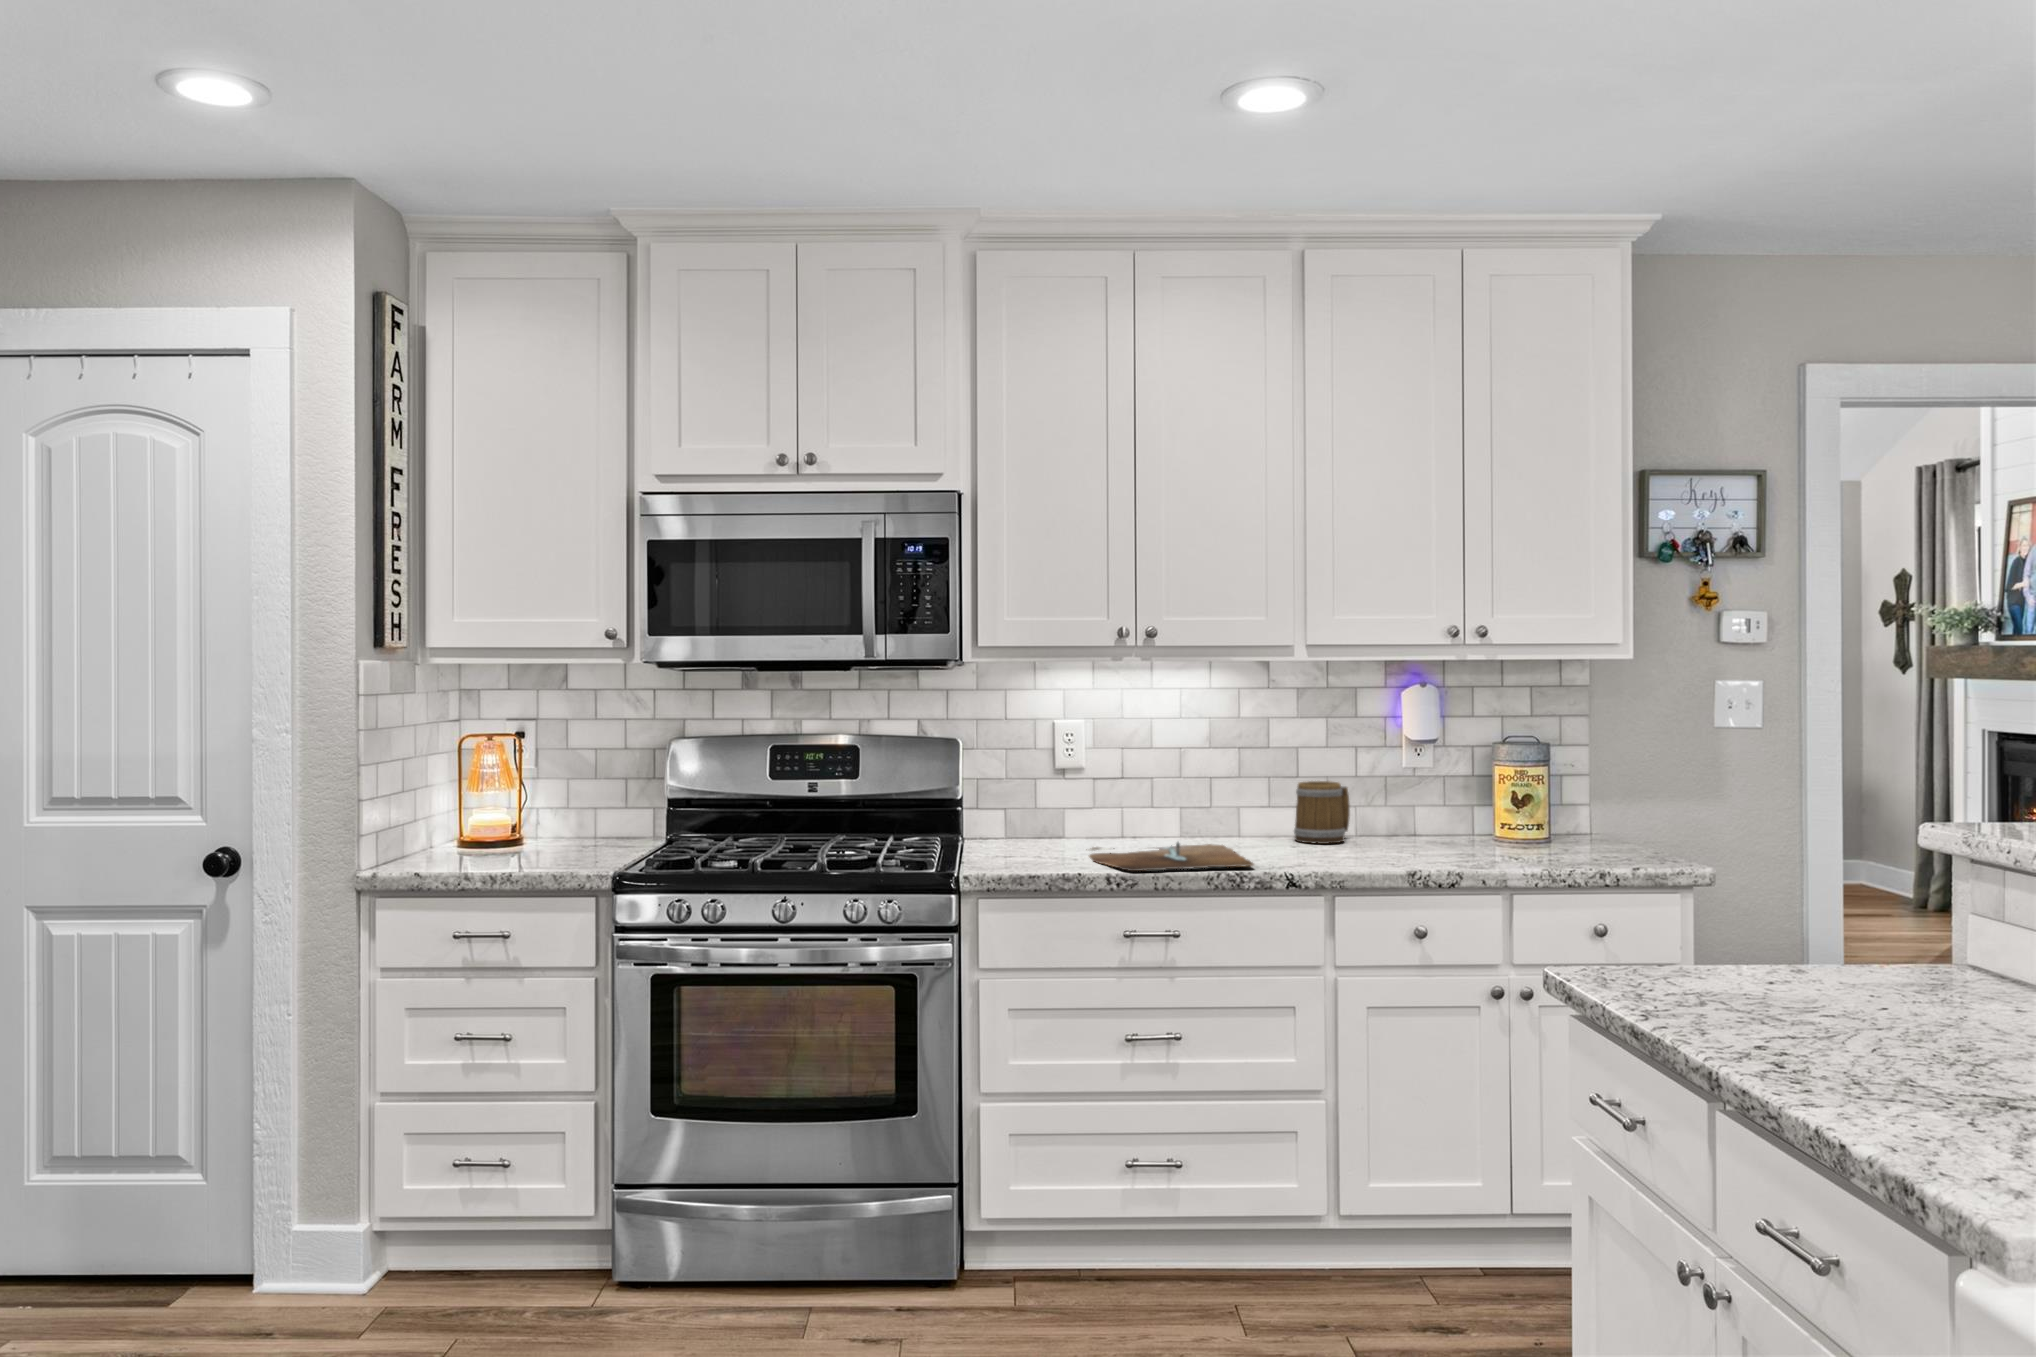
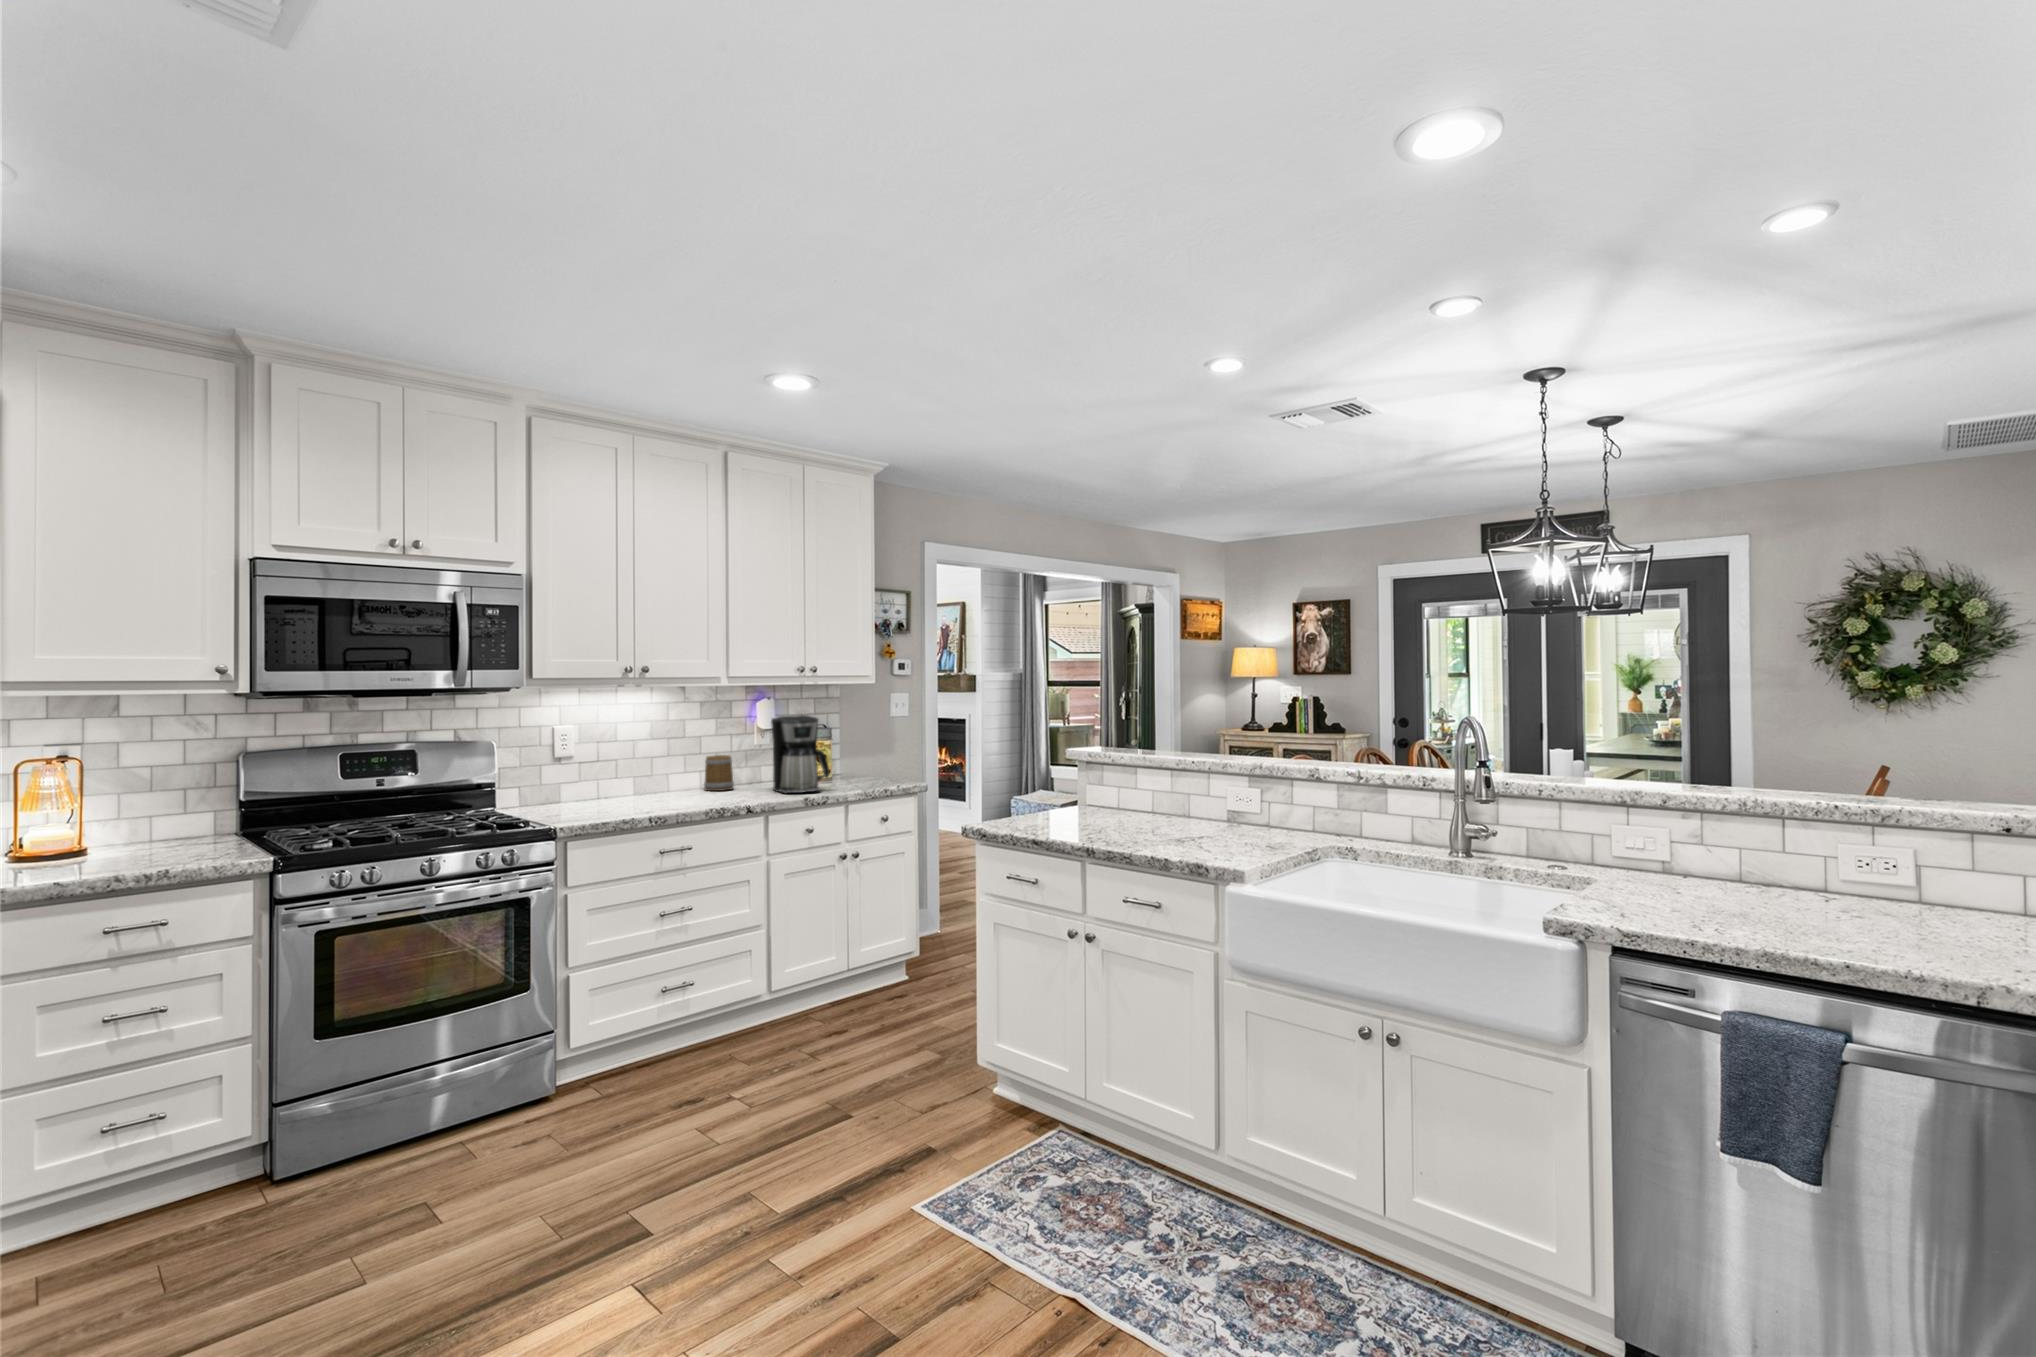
coffee maker: none [1396,717,1501,861] -> present [771,715,830,793]
cutting board: present [1089,842,1254,871] -> none [599,794,724,814]

